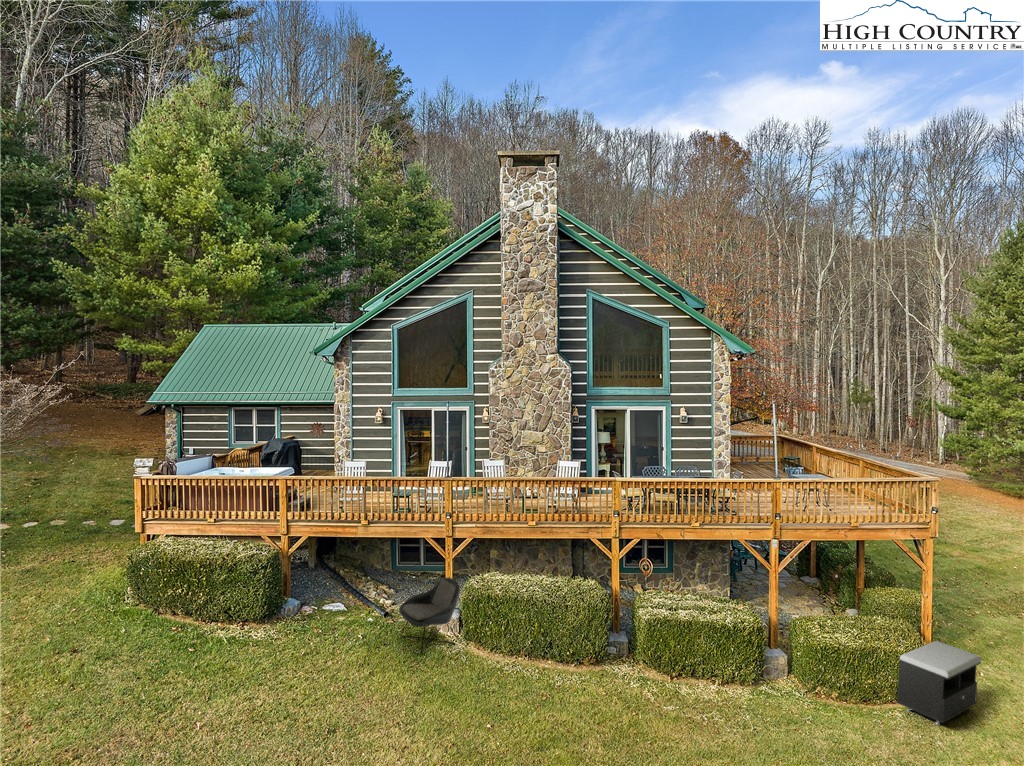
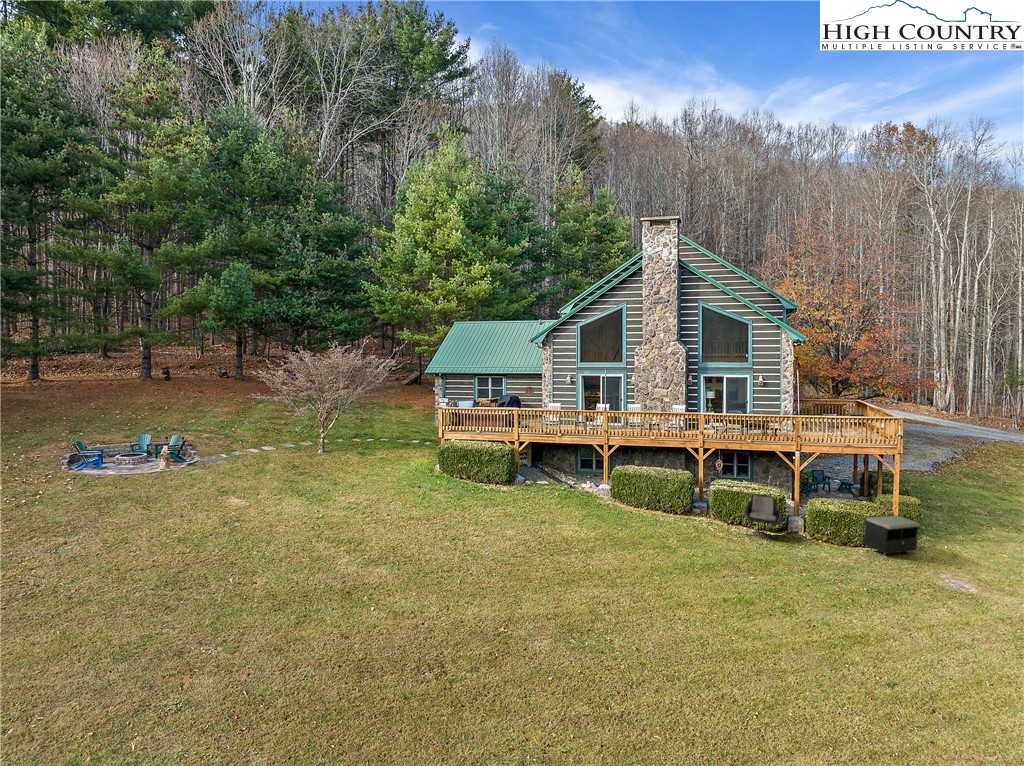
lounge chair: present [399,578,460,654] -> present [745,494,782,540]

